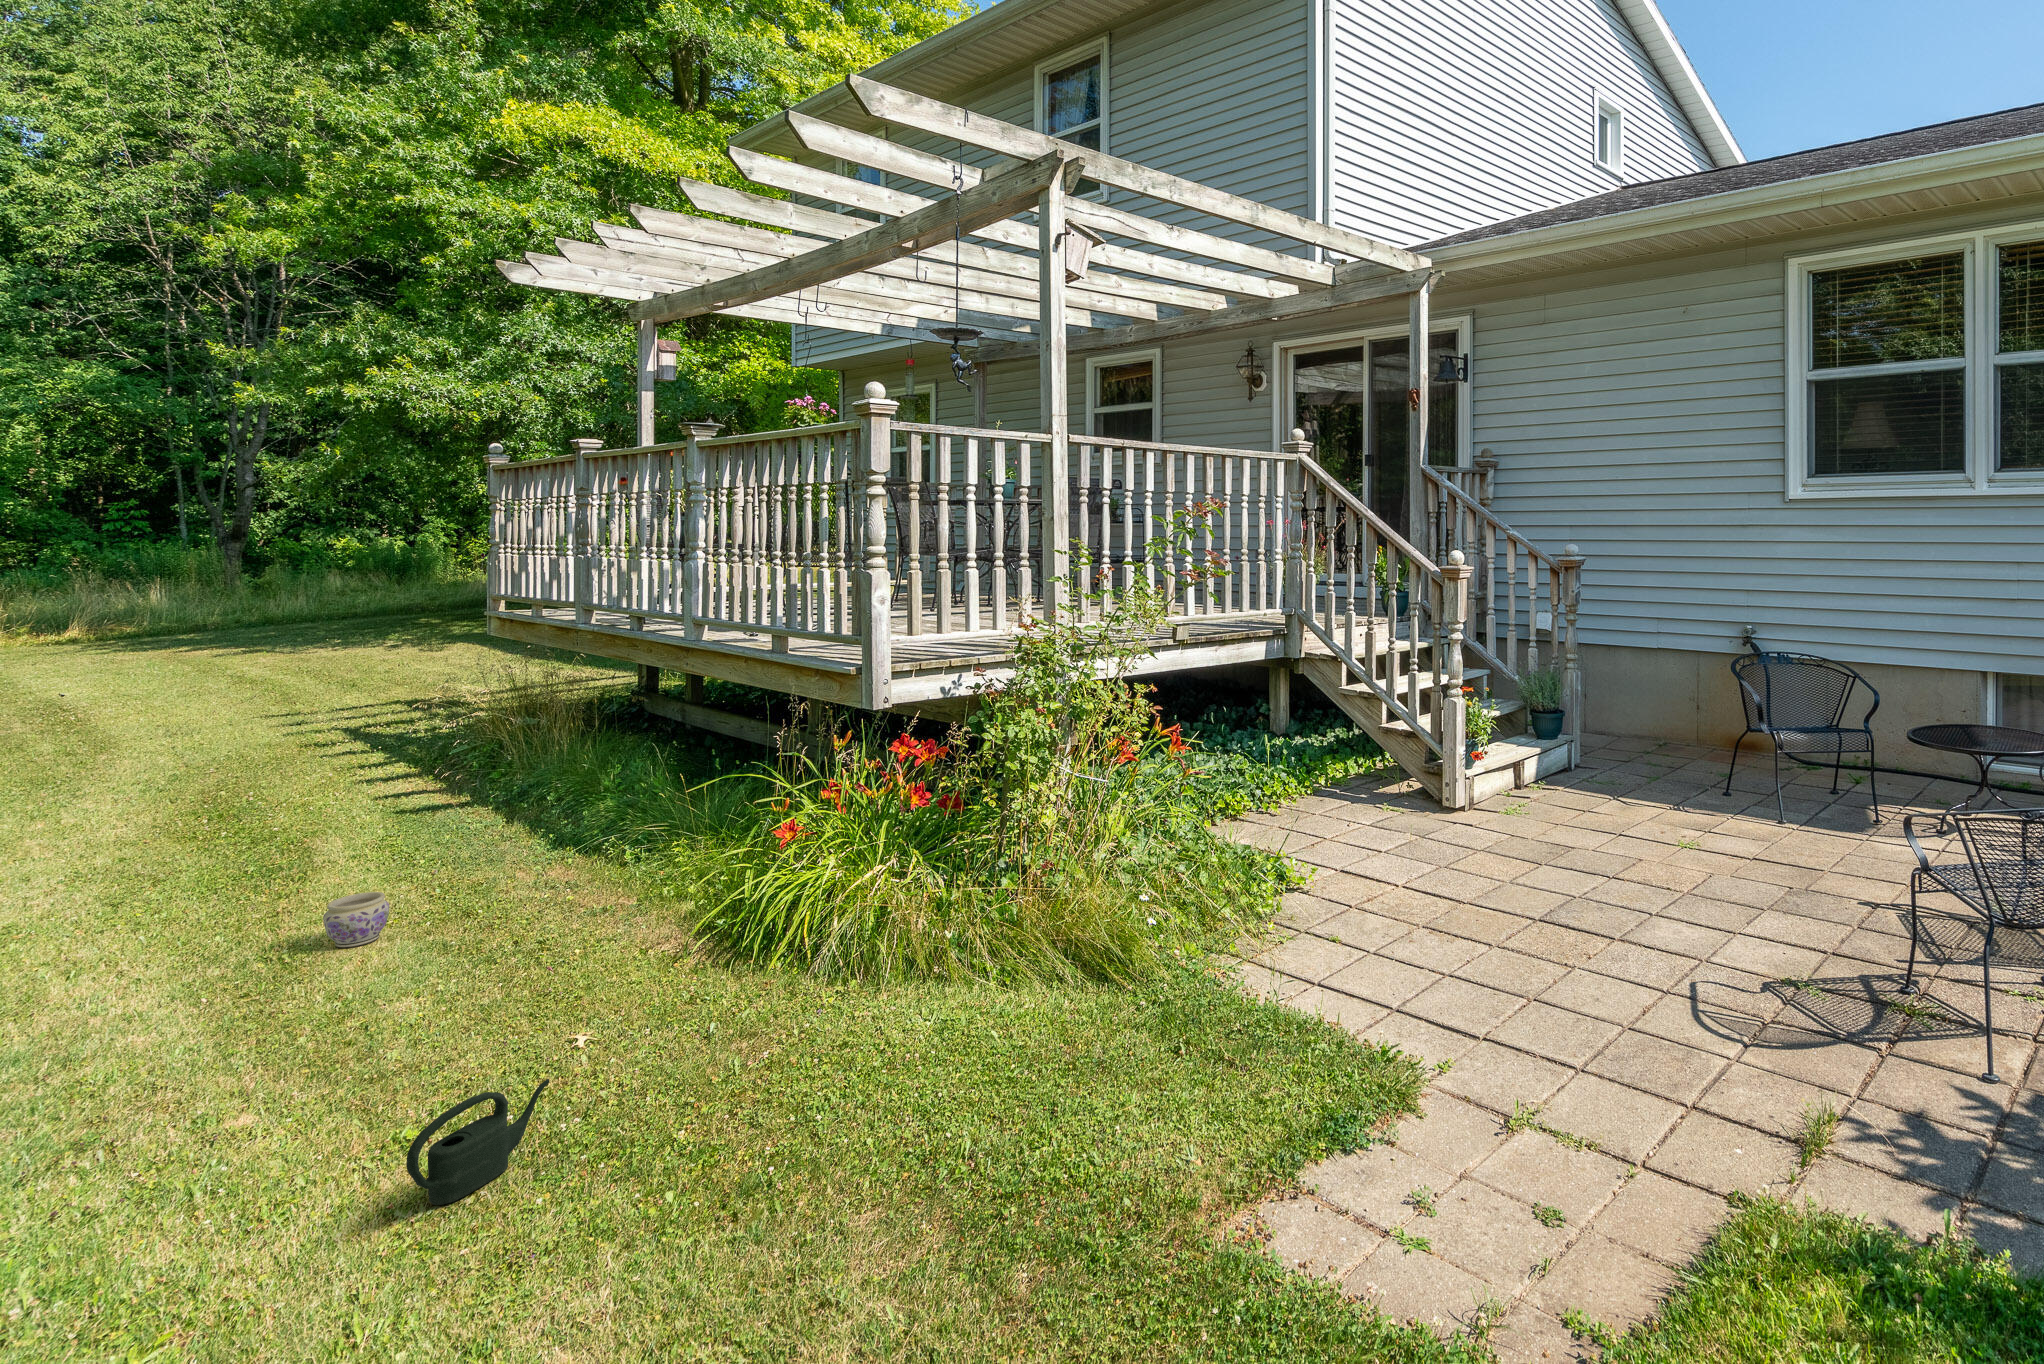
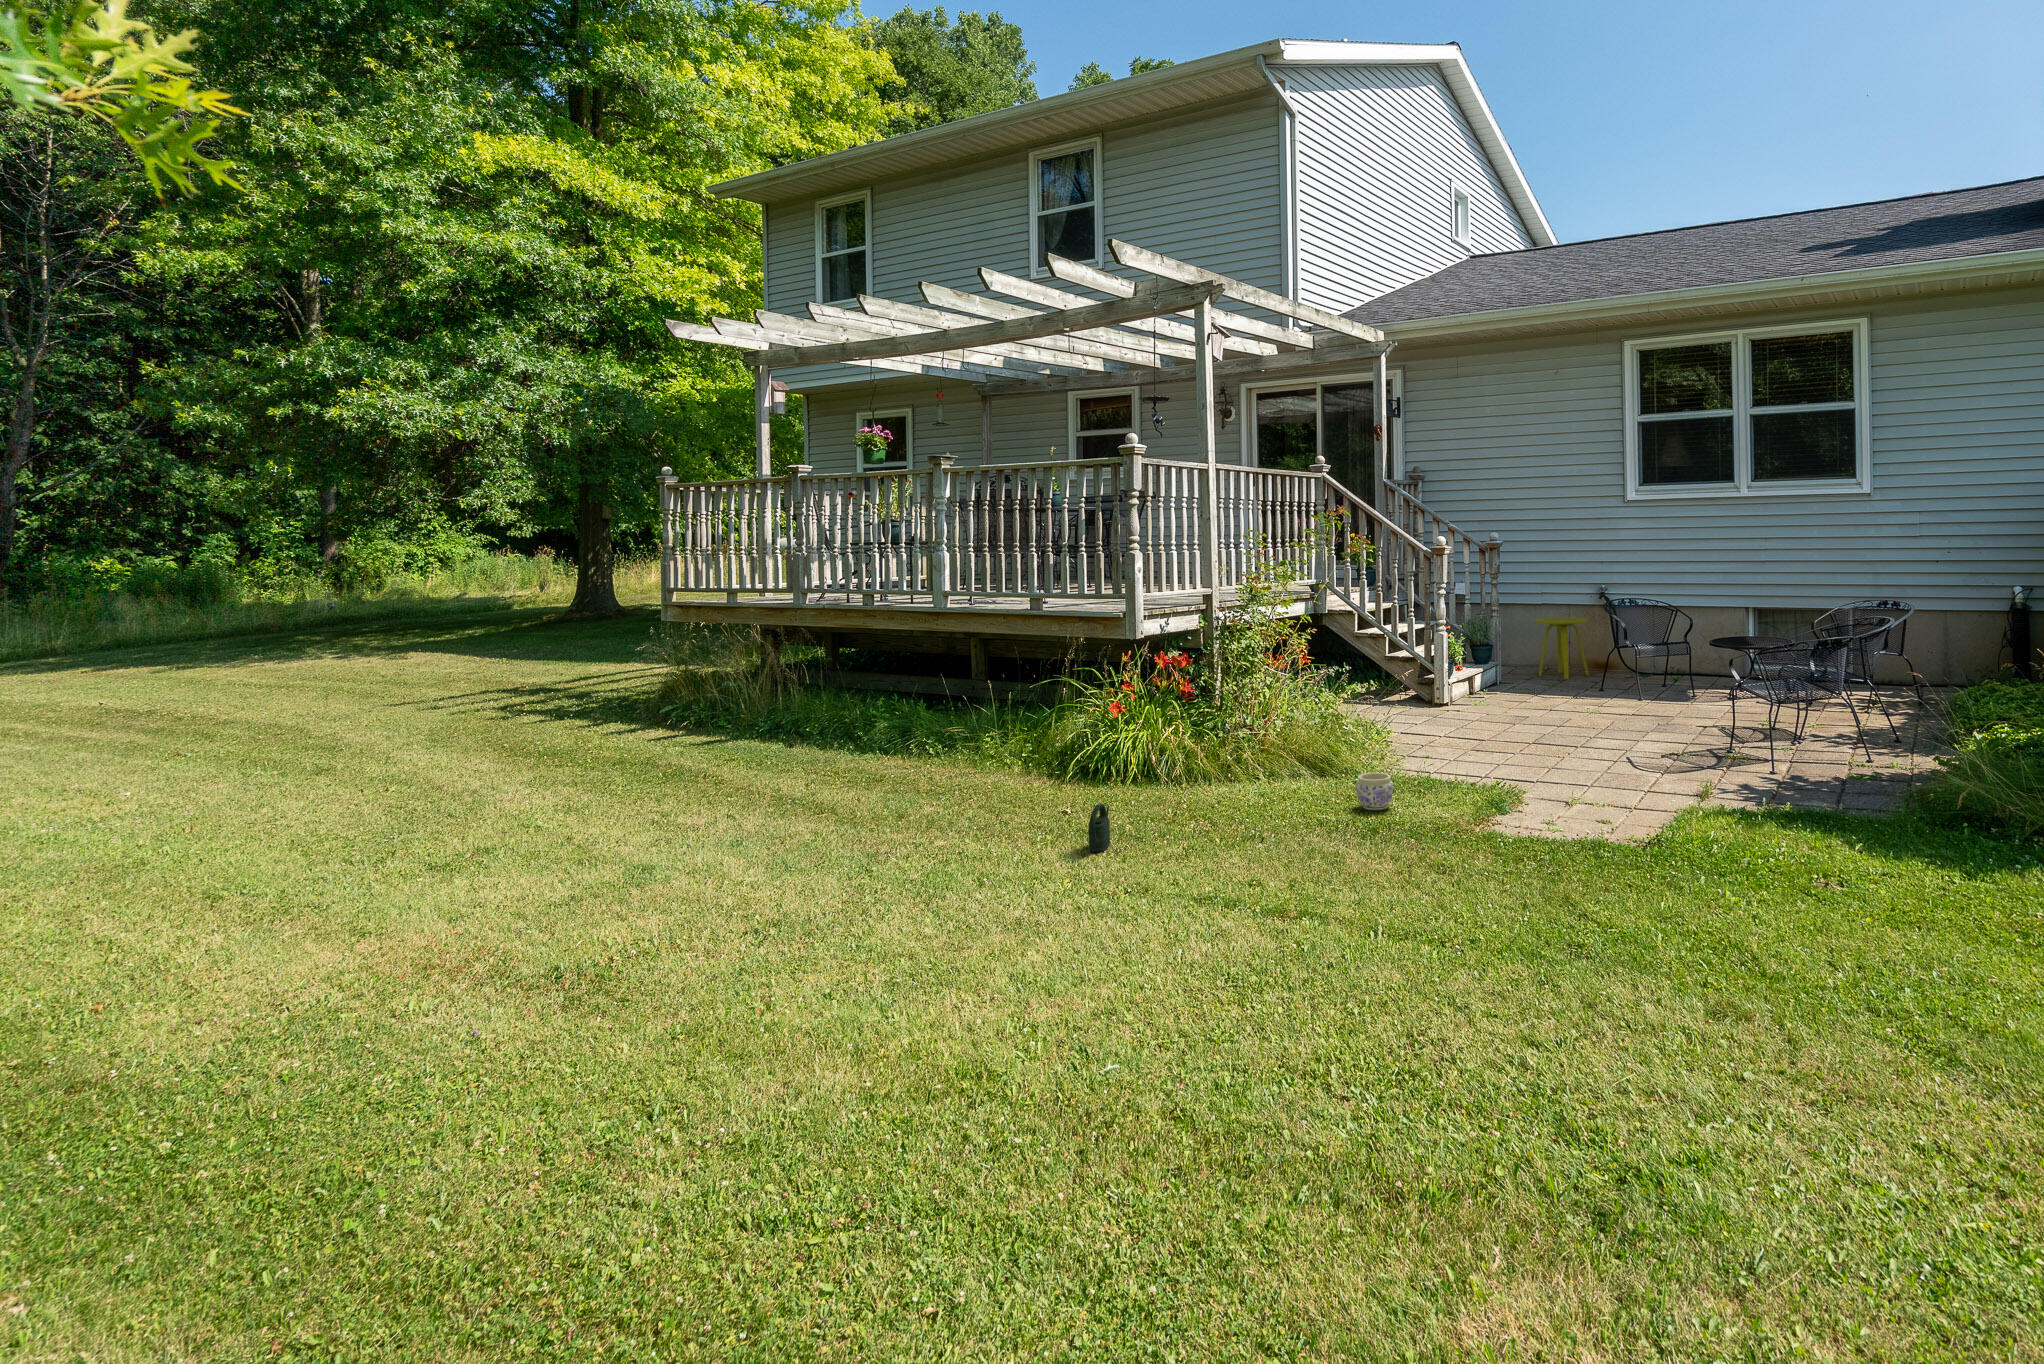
side table: none [1641,666,1722,760] -> present [1535,618,1589,679]
planter: present [323,892,389,948] -> present [1356,773,1393,811]

